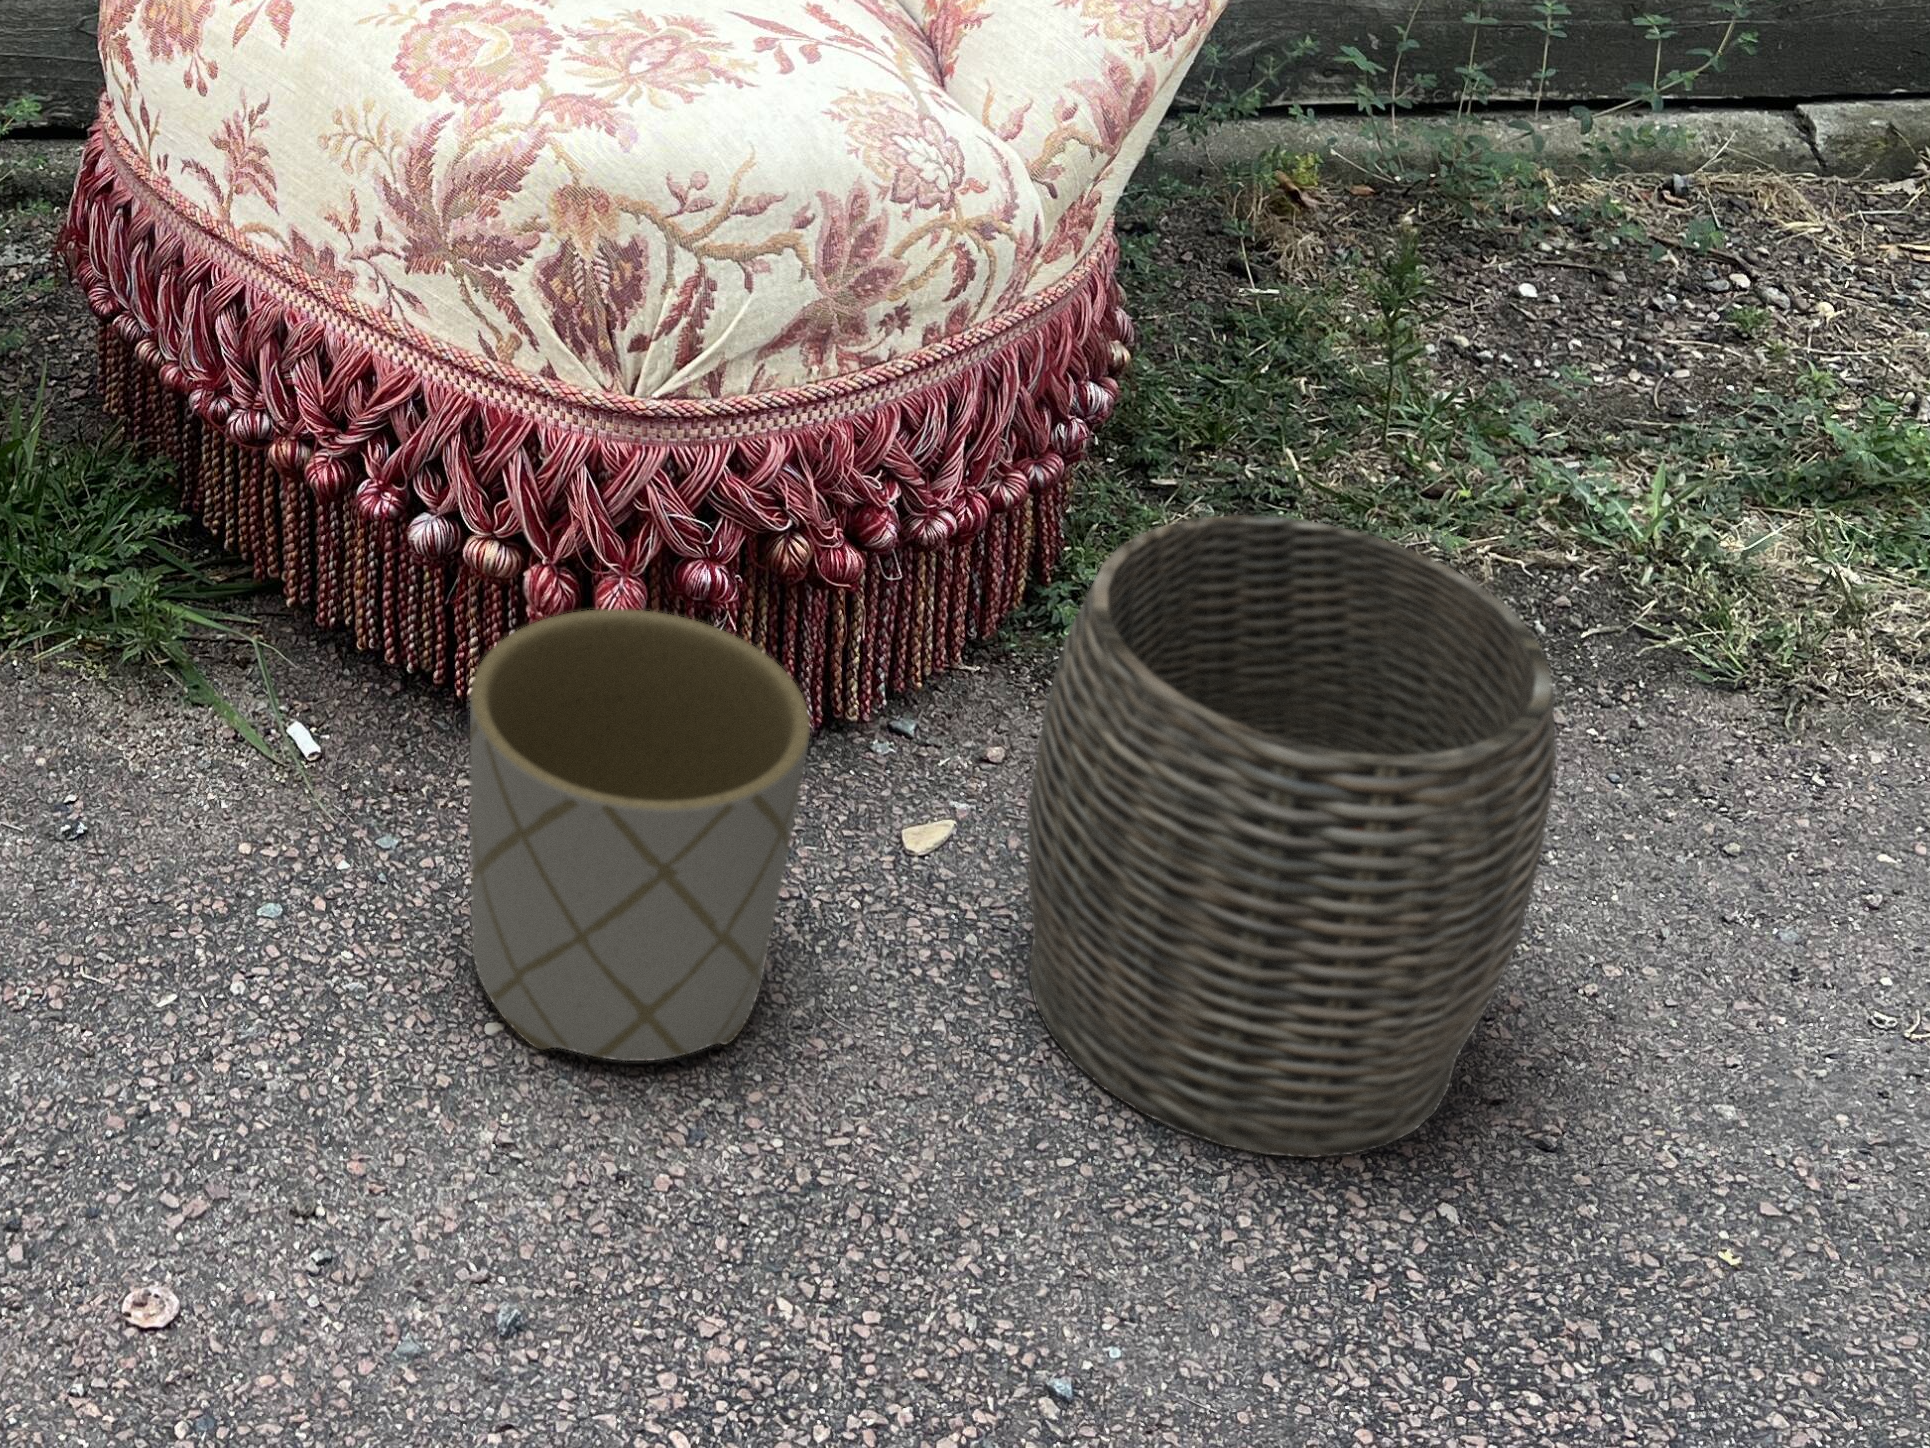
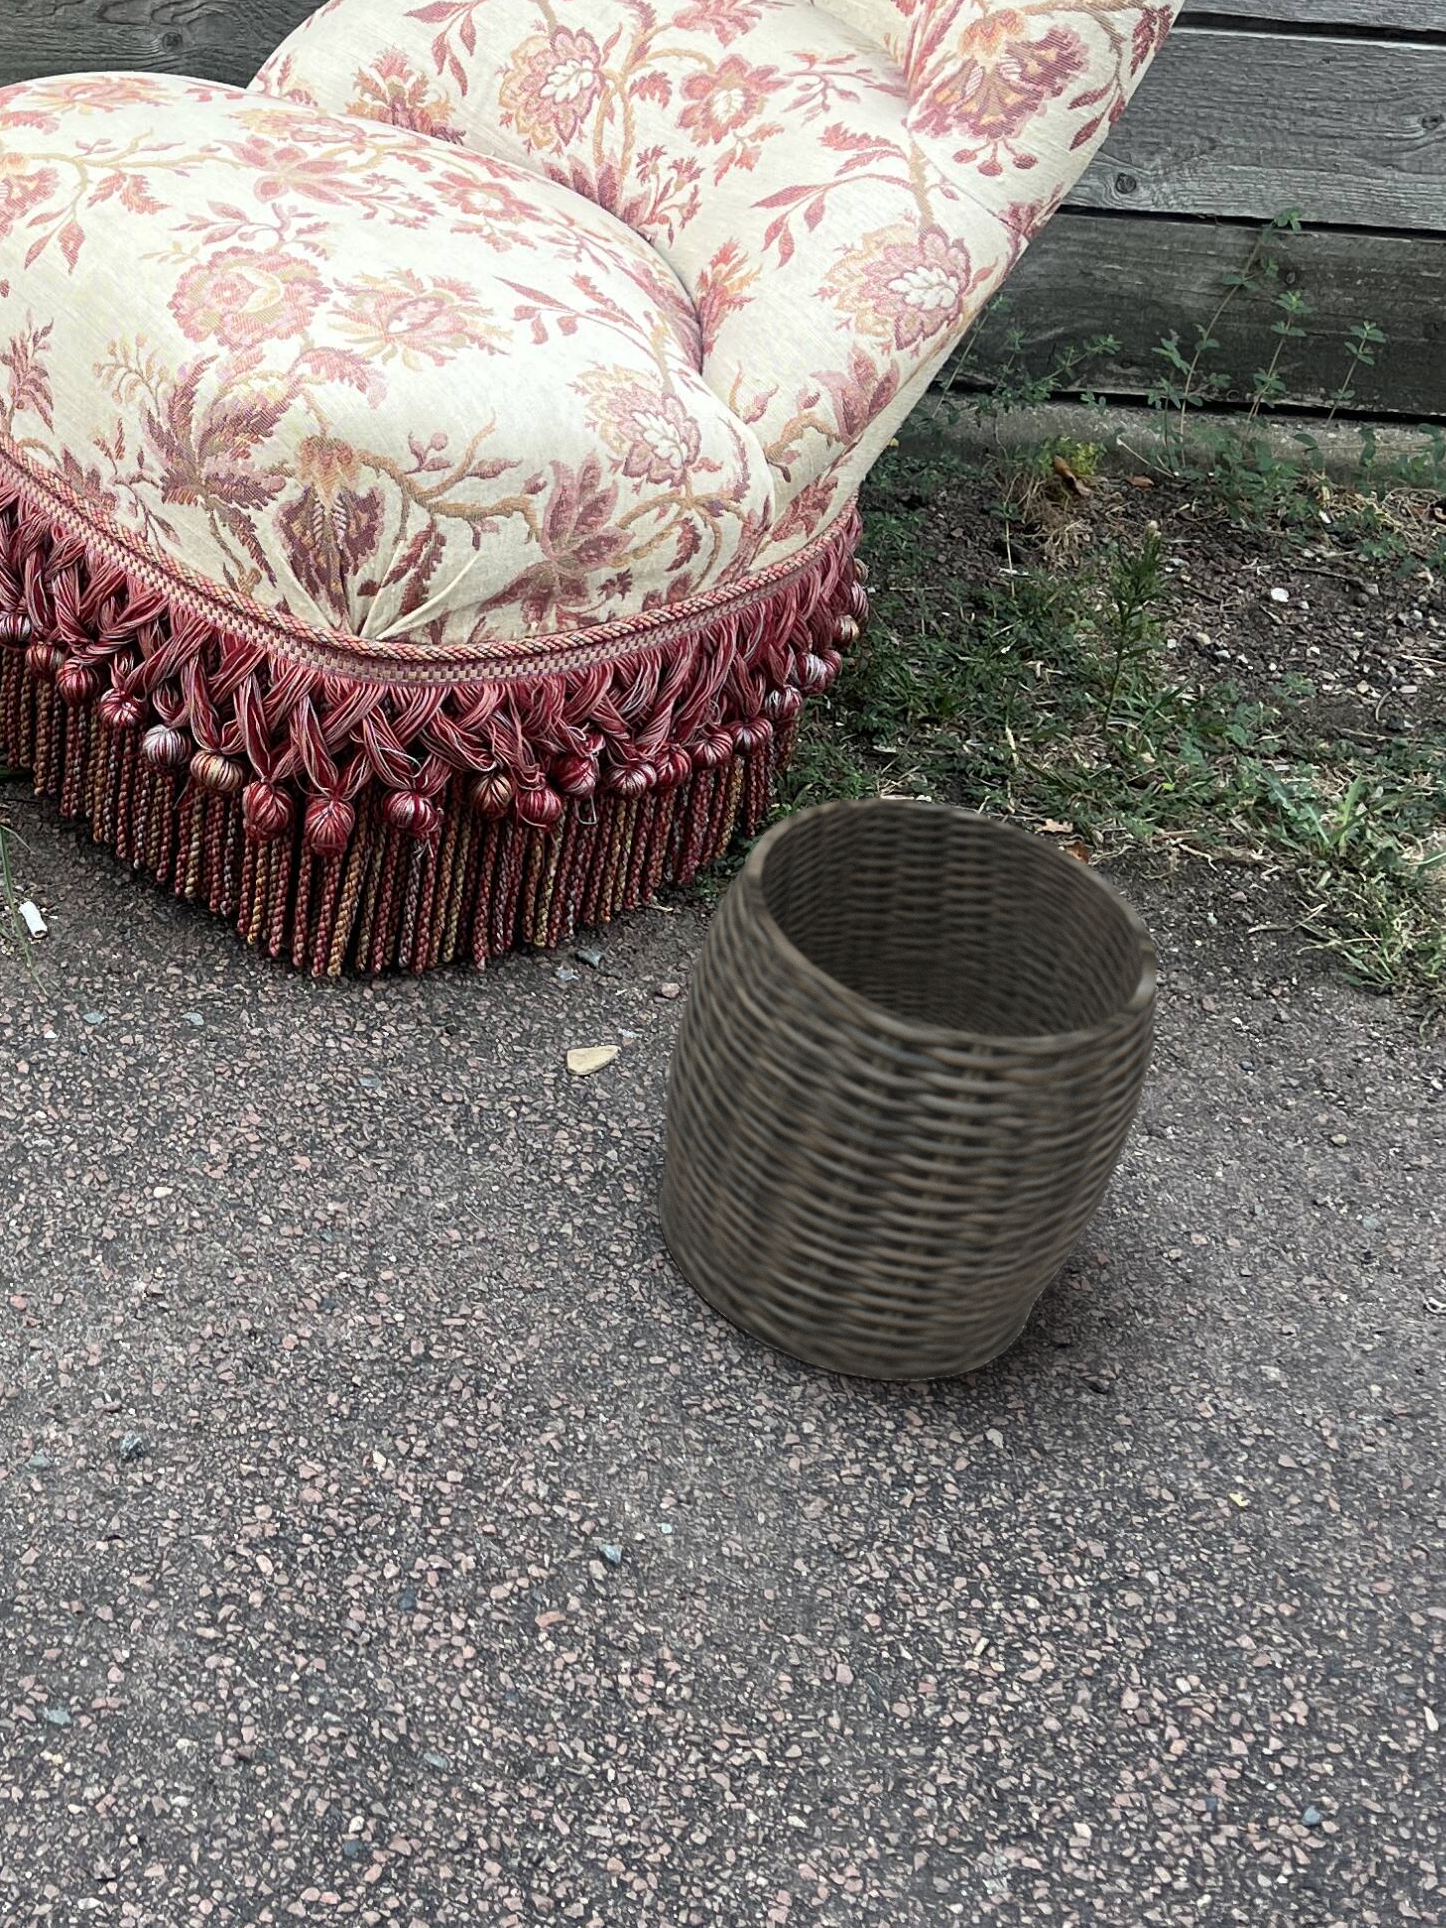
planter: present [470,609,810,1061] -> none [152,828,475,1236]

